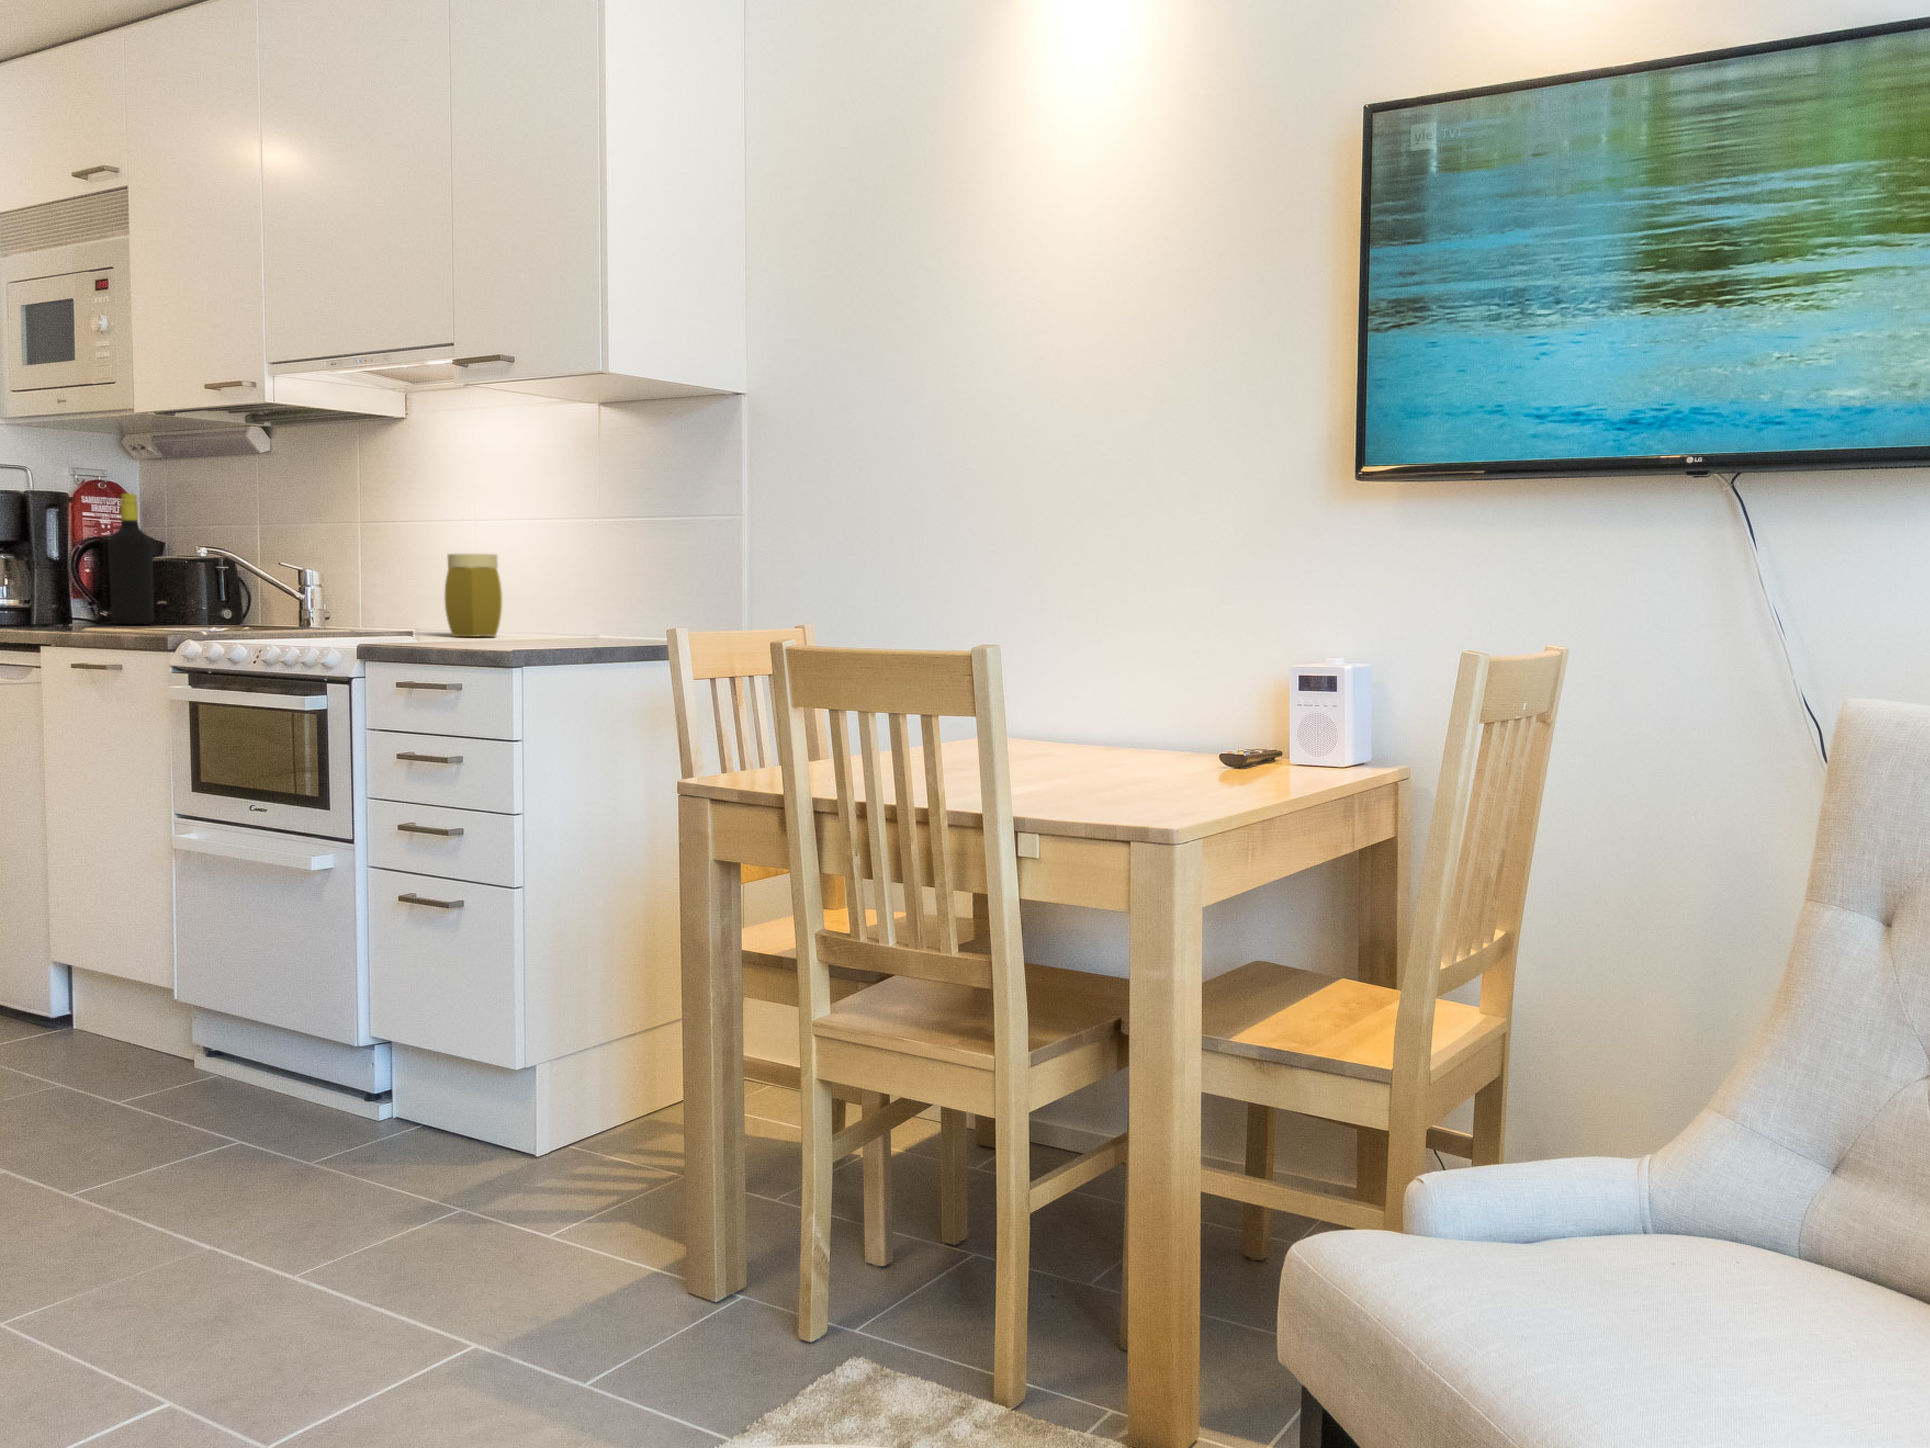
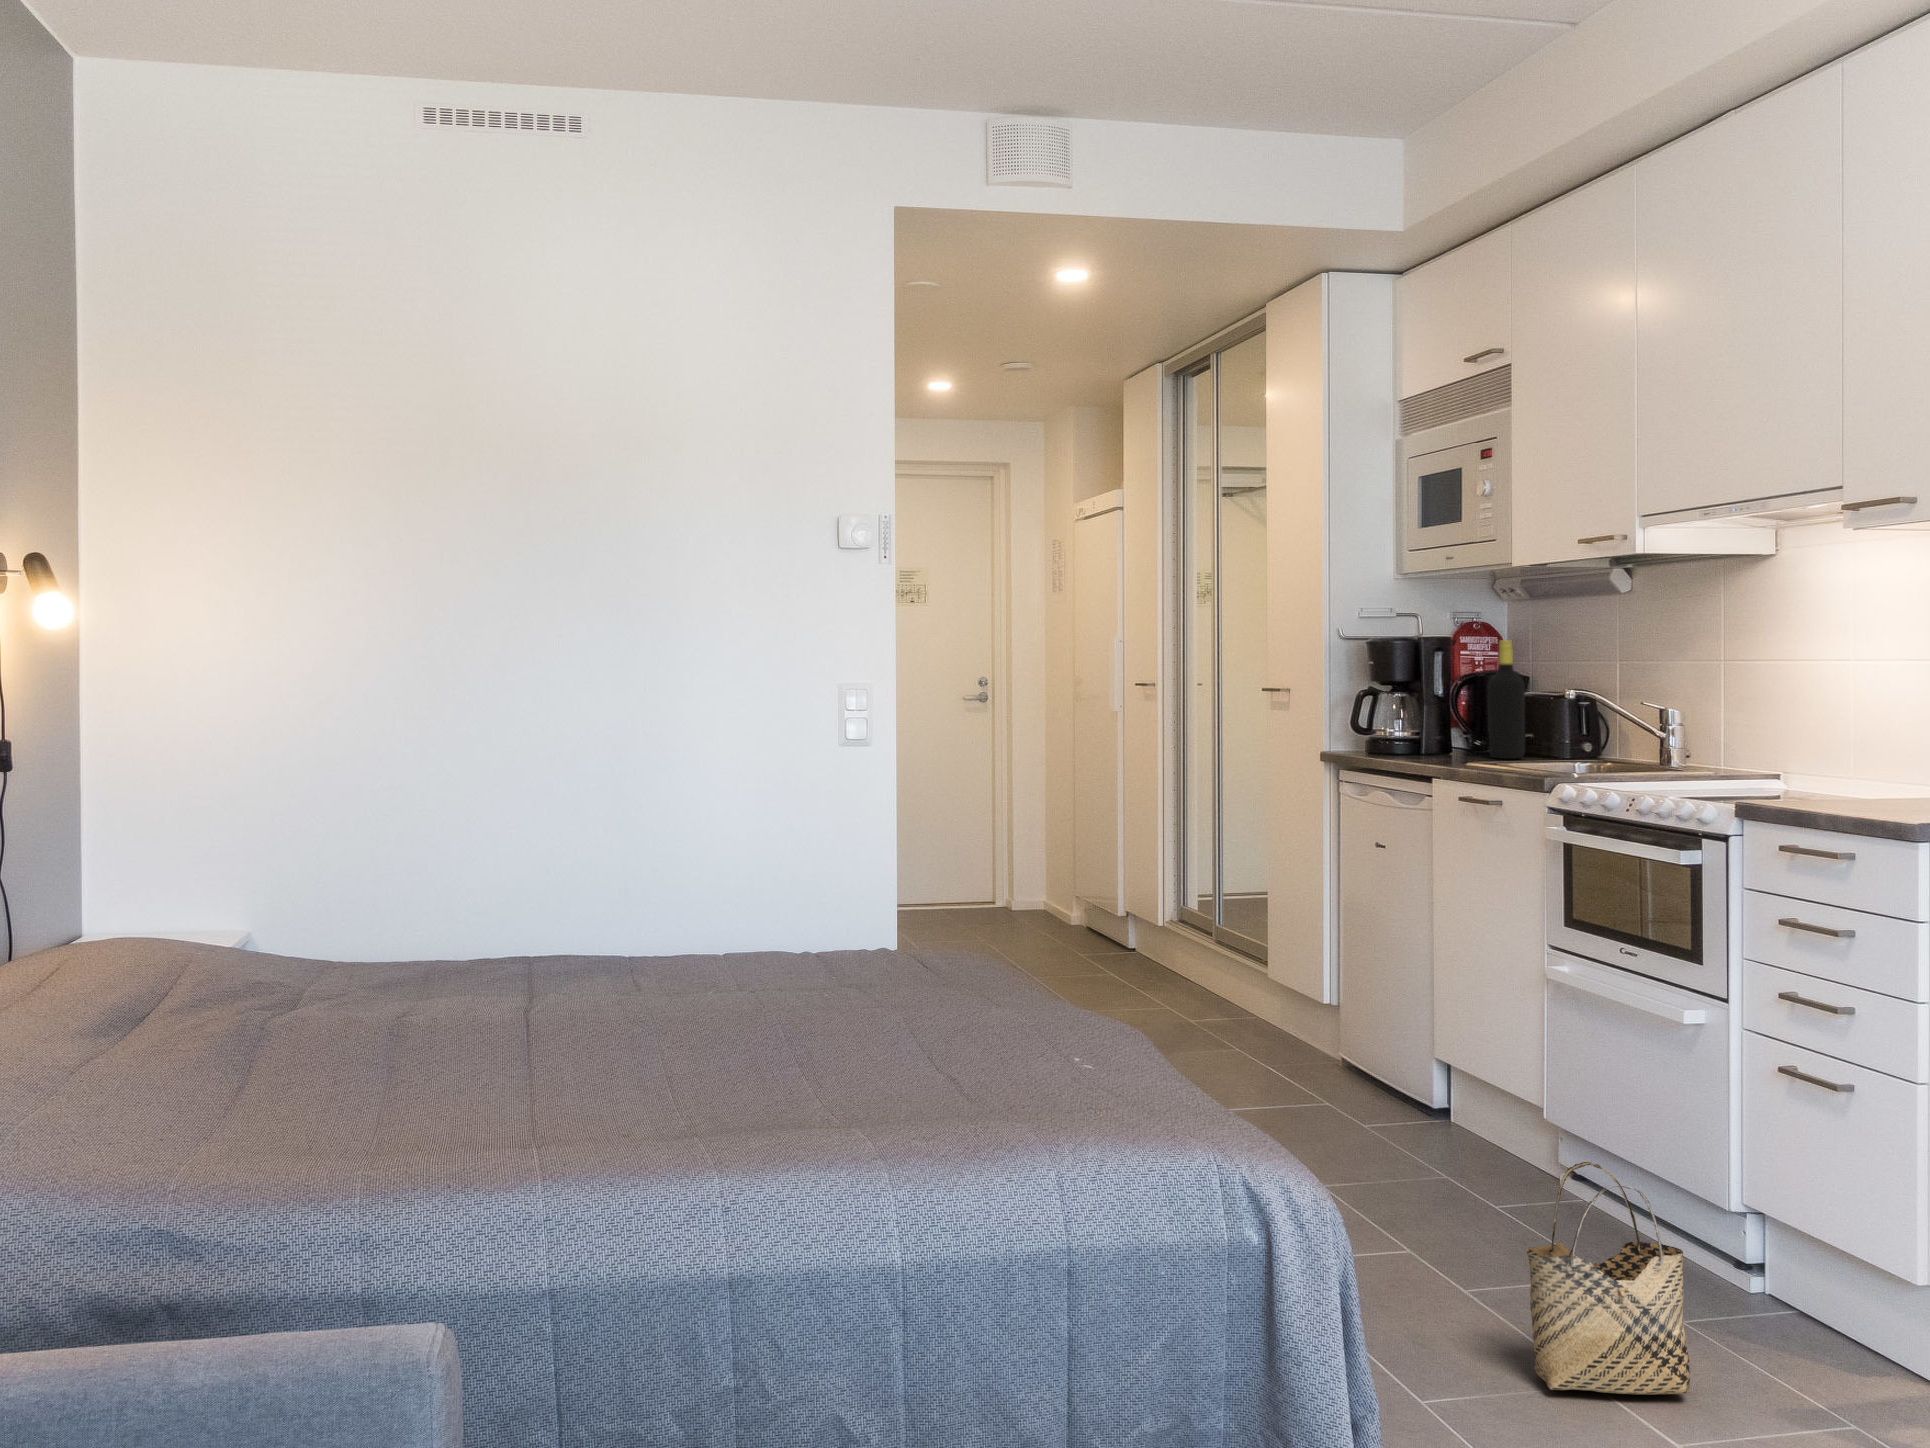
jar: present [445,554,502,637] -> none [1823,698,1890,789]
woven basket: none [119,1025,306,1280] -> present [1526,1162,1690,1395]

